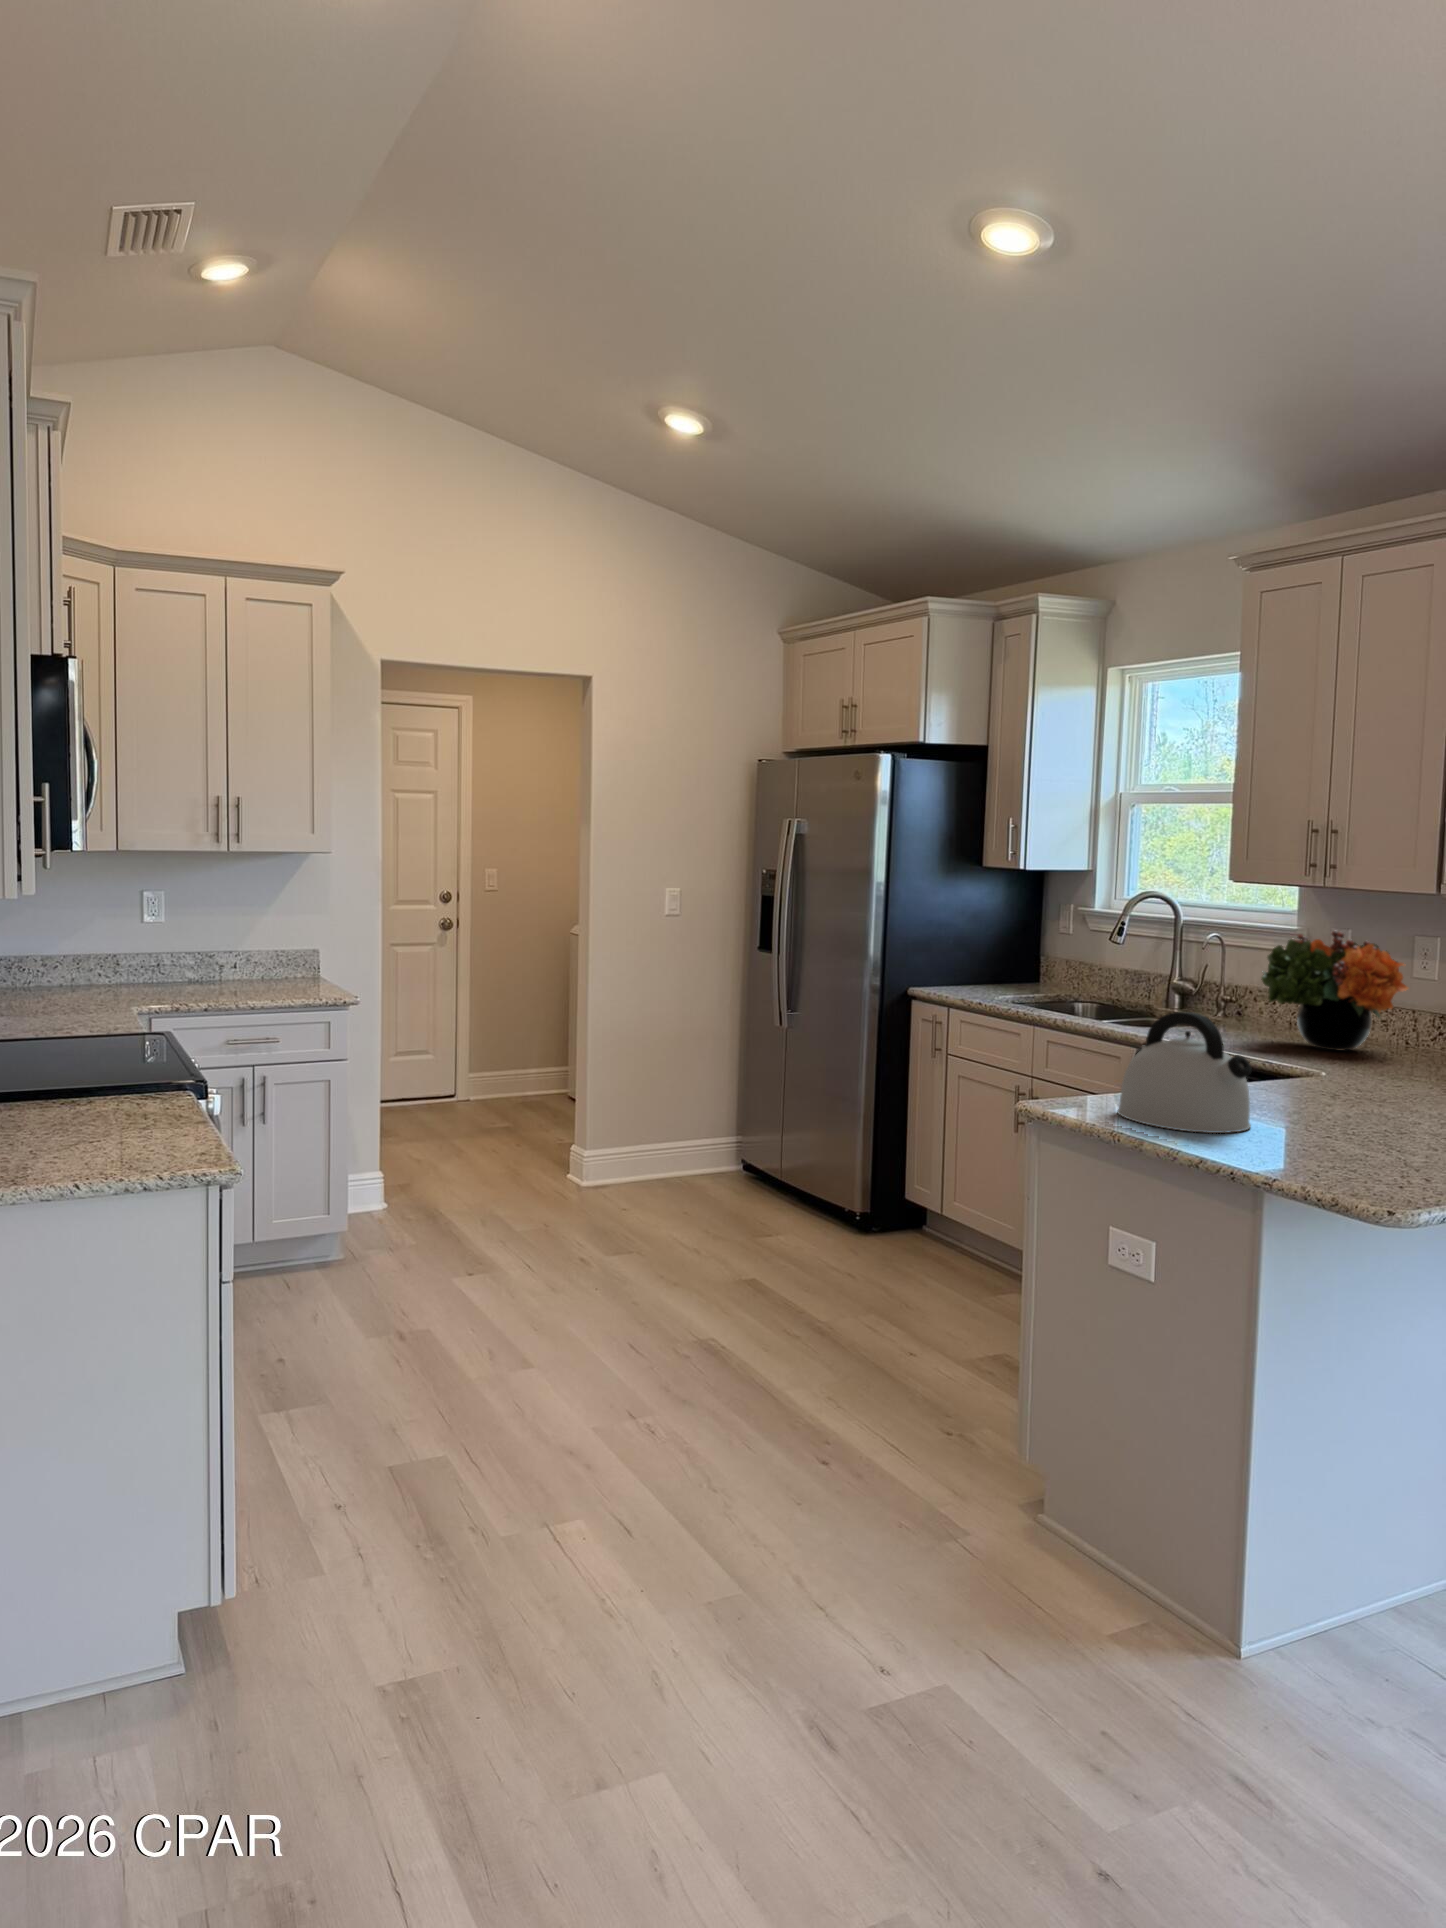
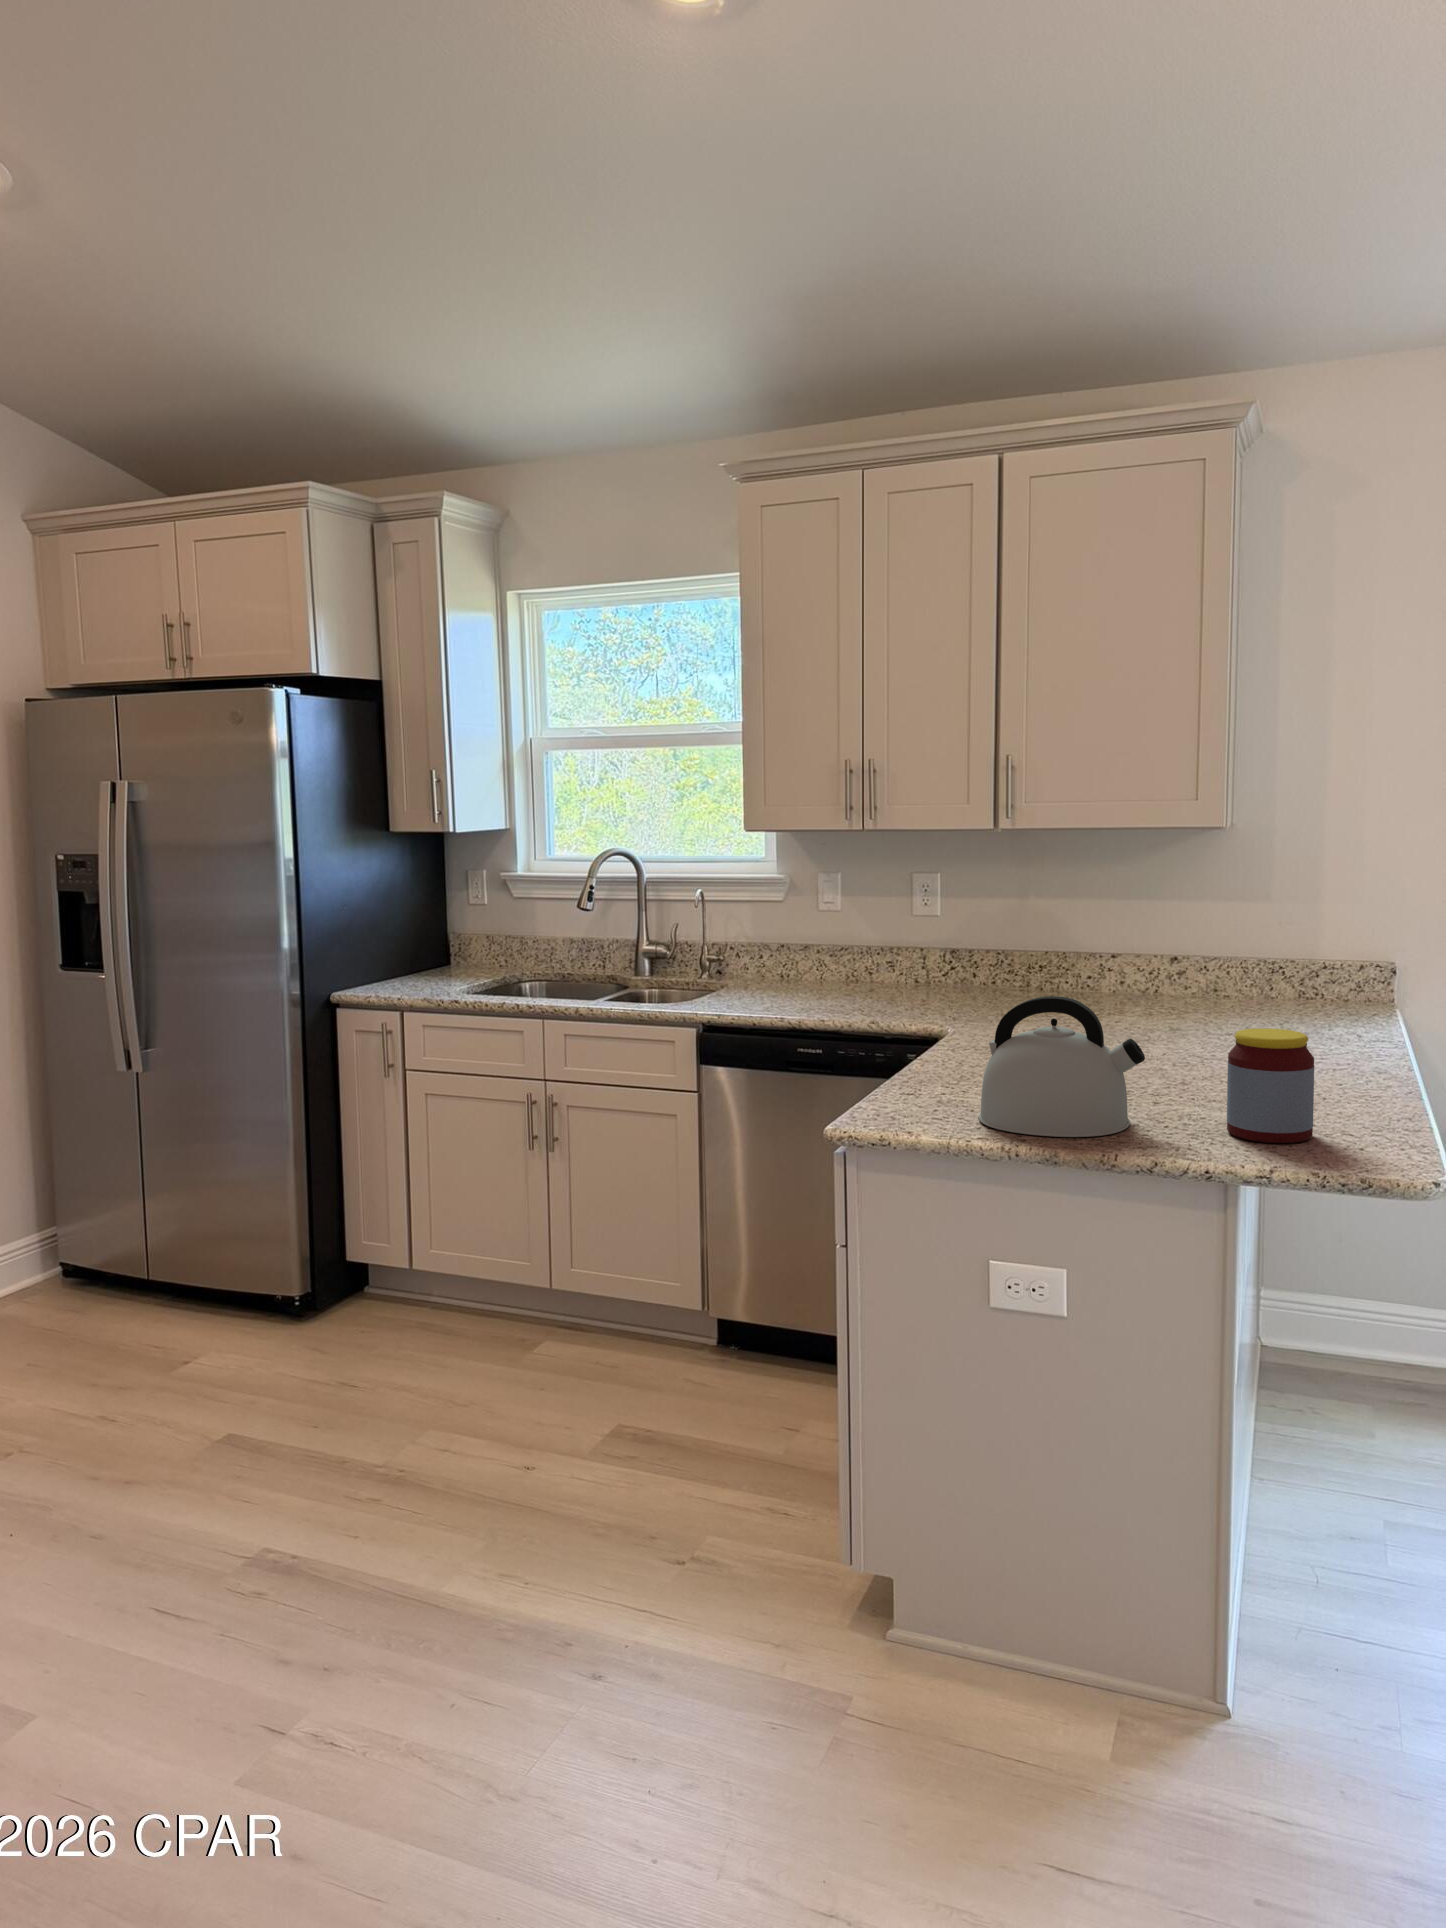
flower arrangement: present [1261,931,1408,1051] -> none [804,877,942,1000]
jar: none [1297,1060,1383,1166] -> present [1227,1028,1314,1143]

